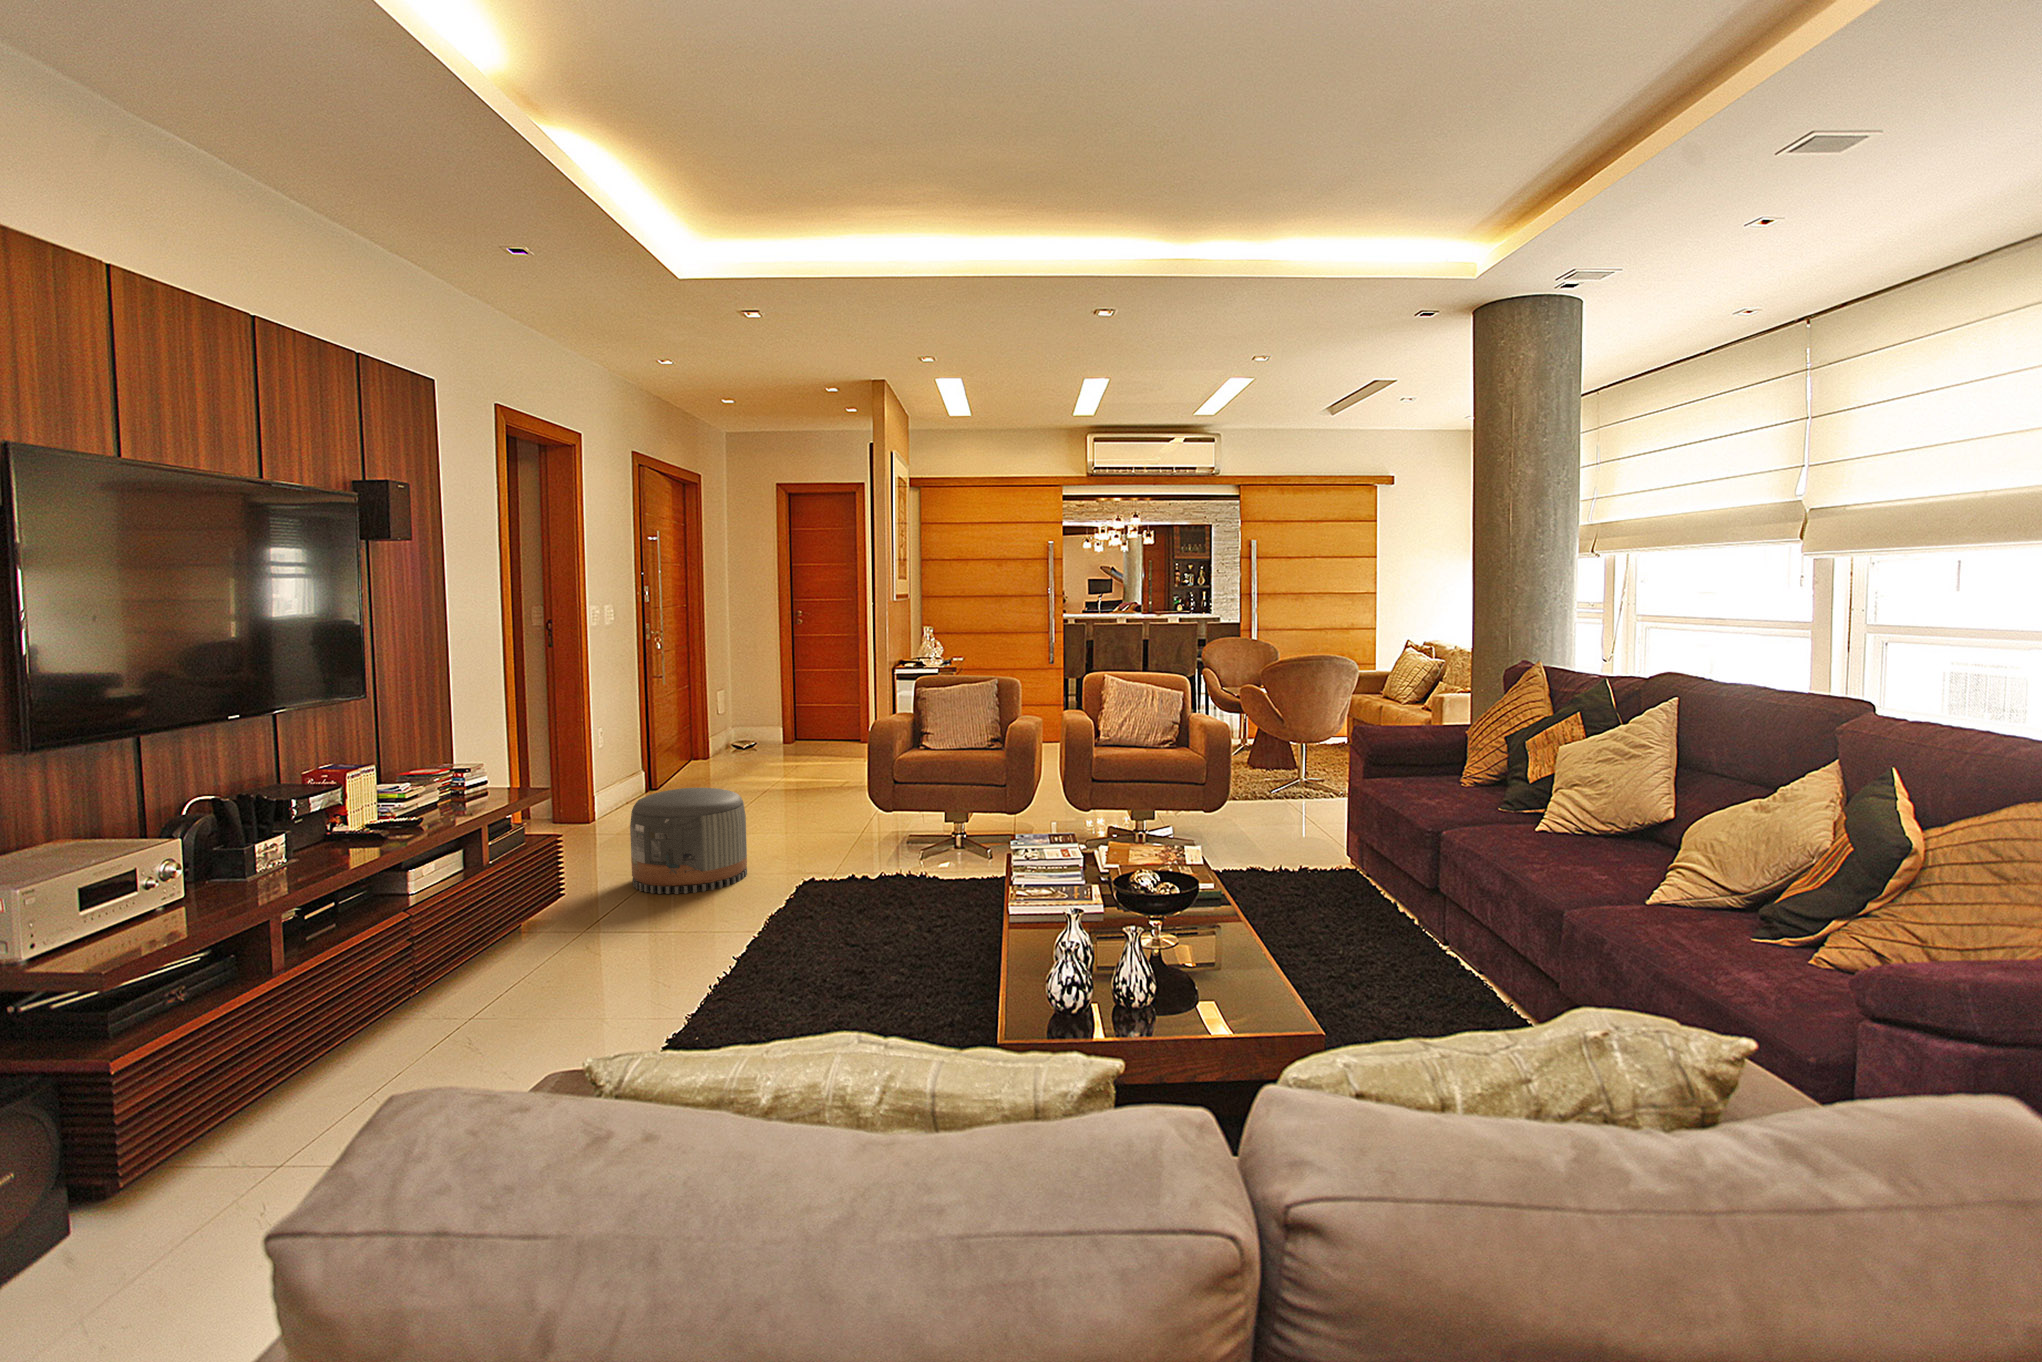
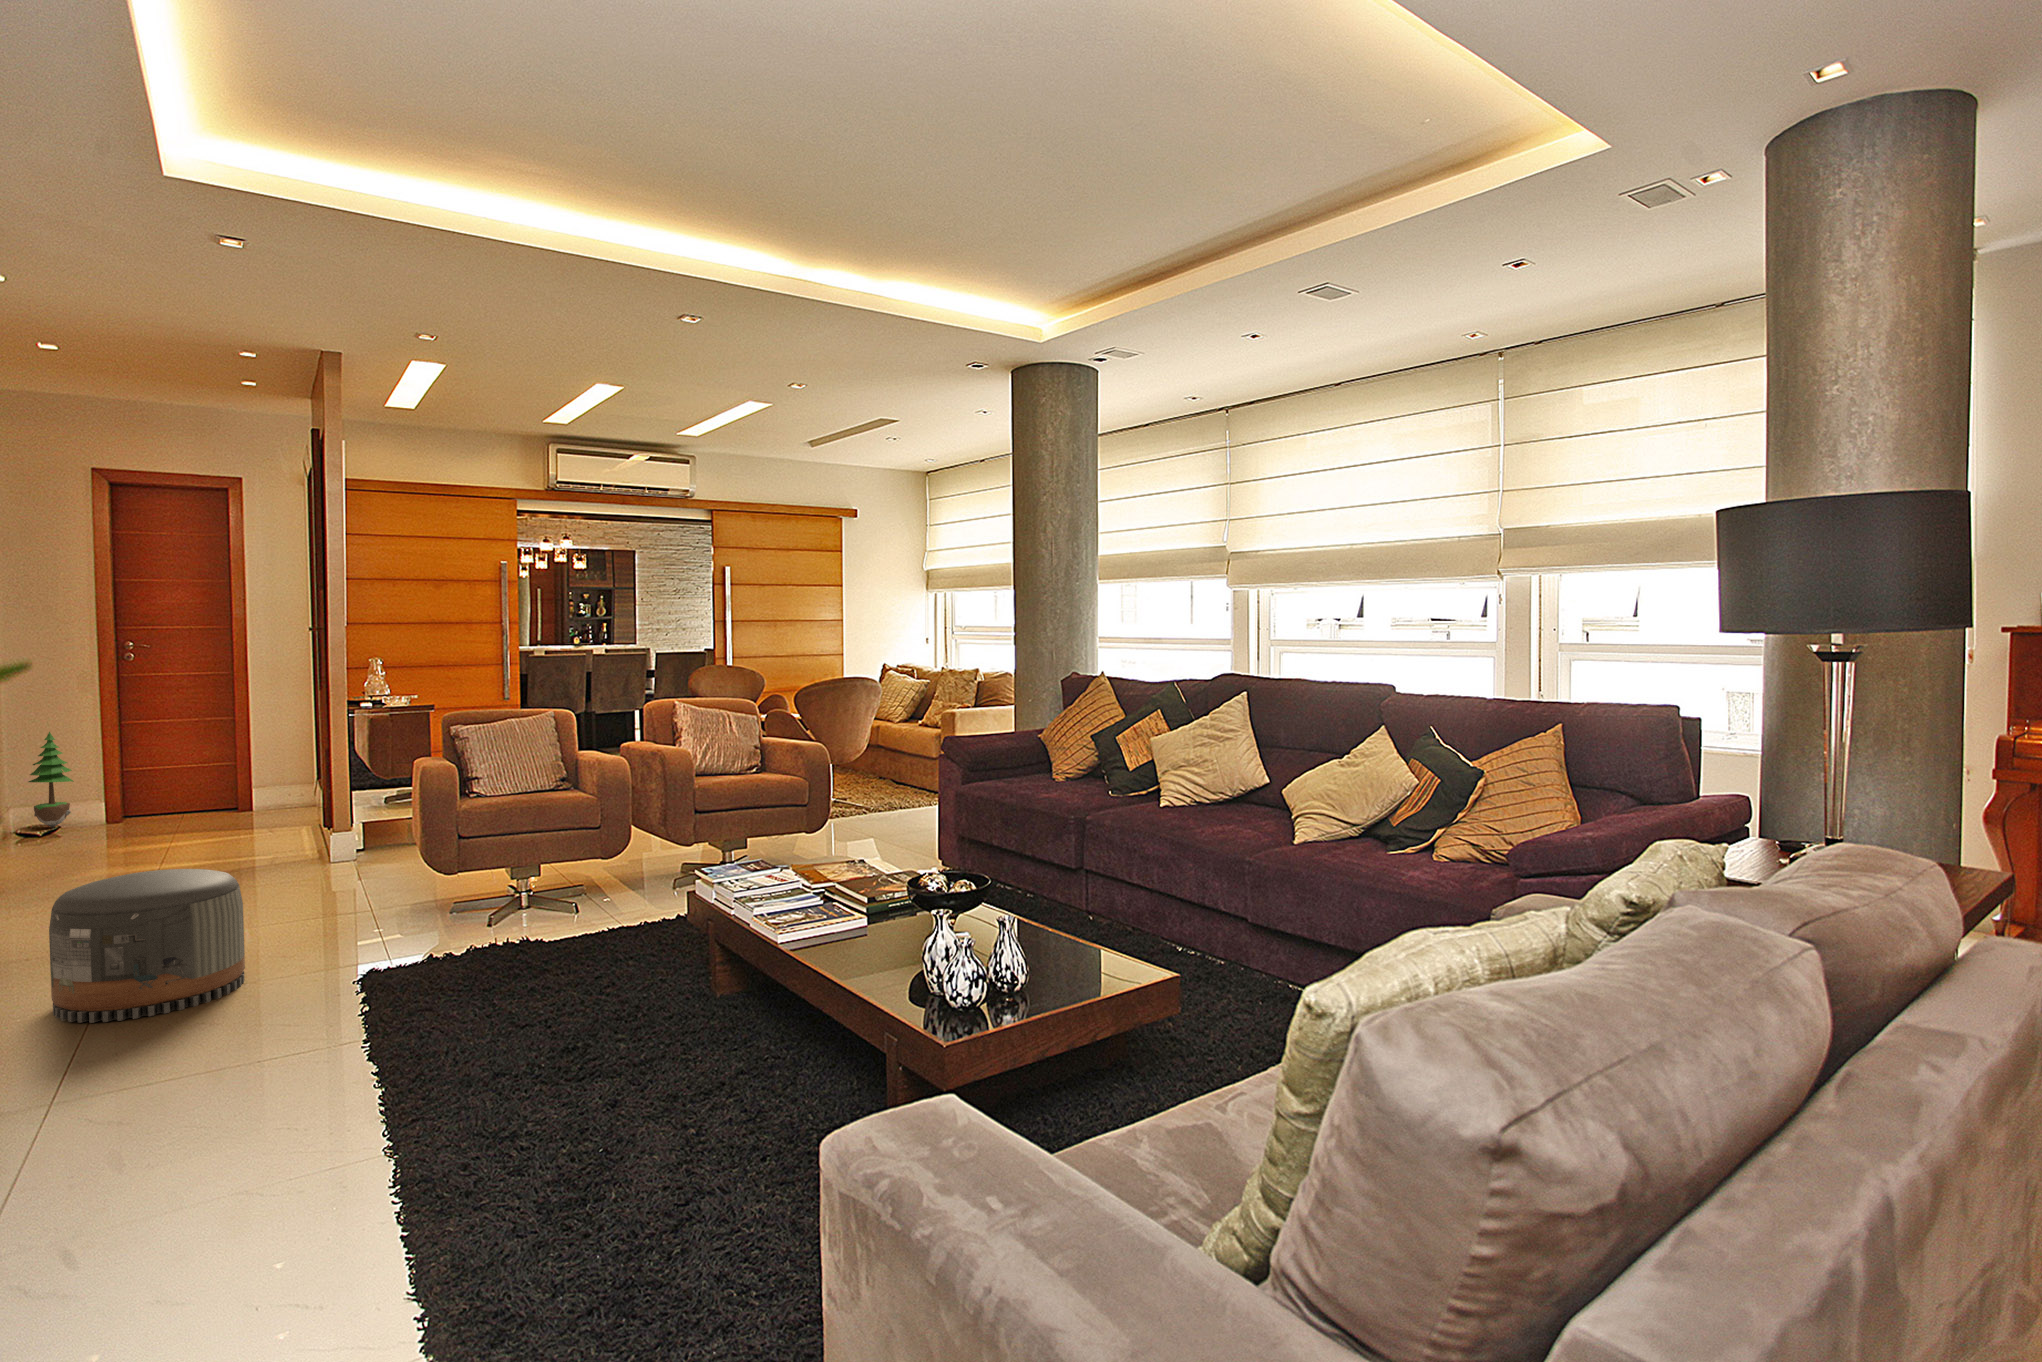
potted tree: none [745,673,771,742] -> present [28,732,73,828]

